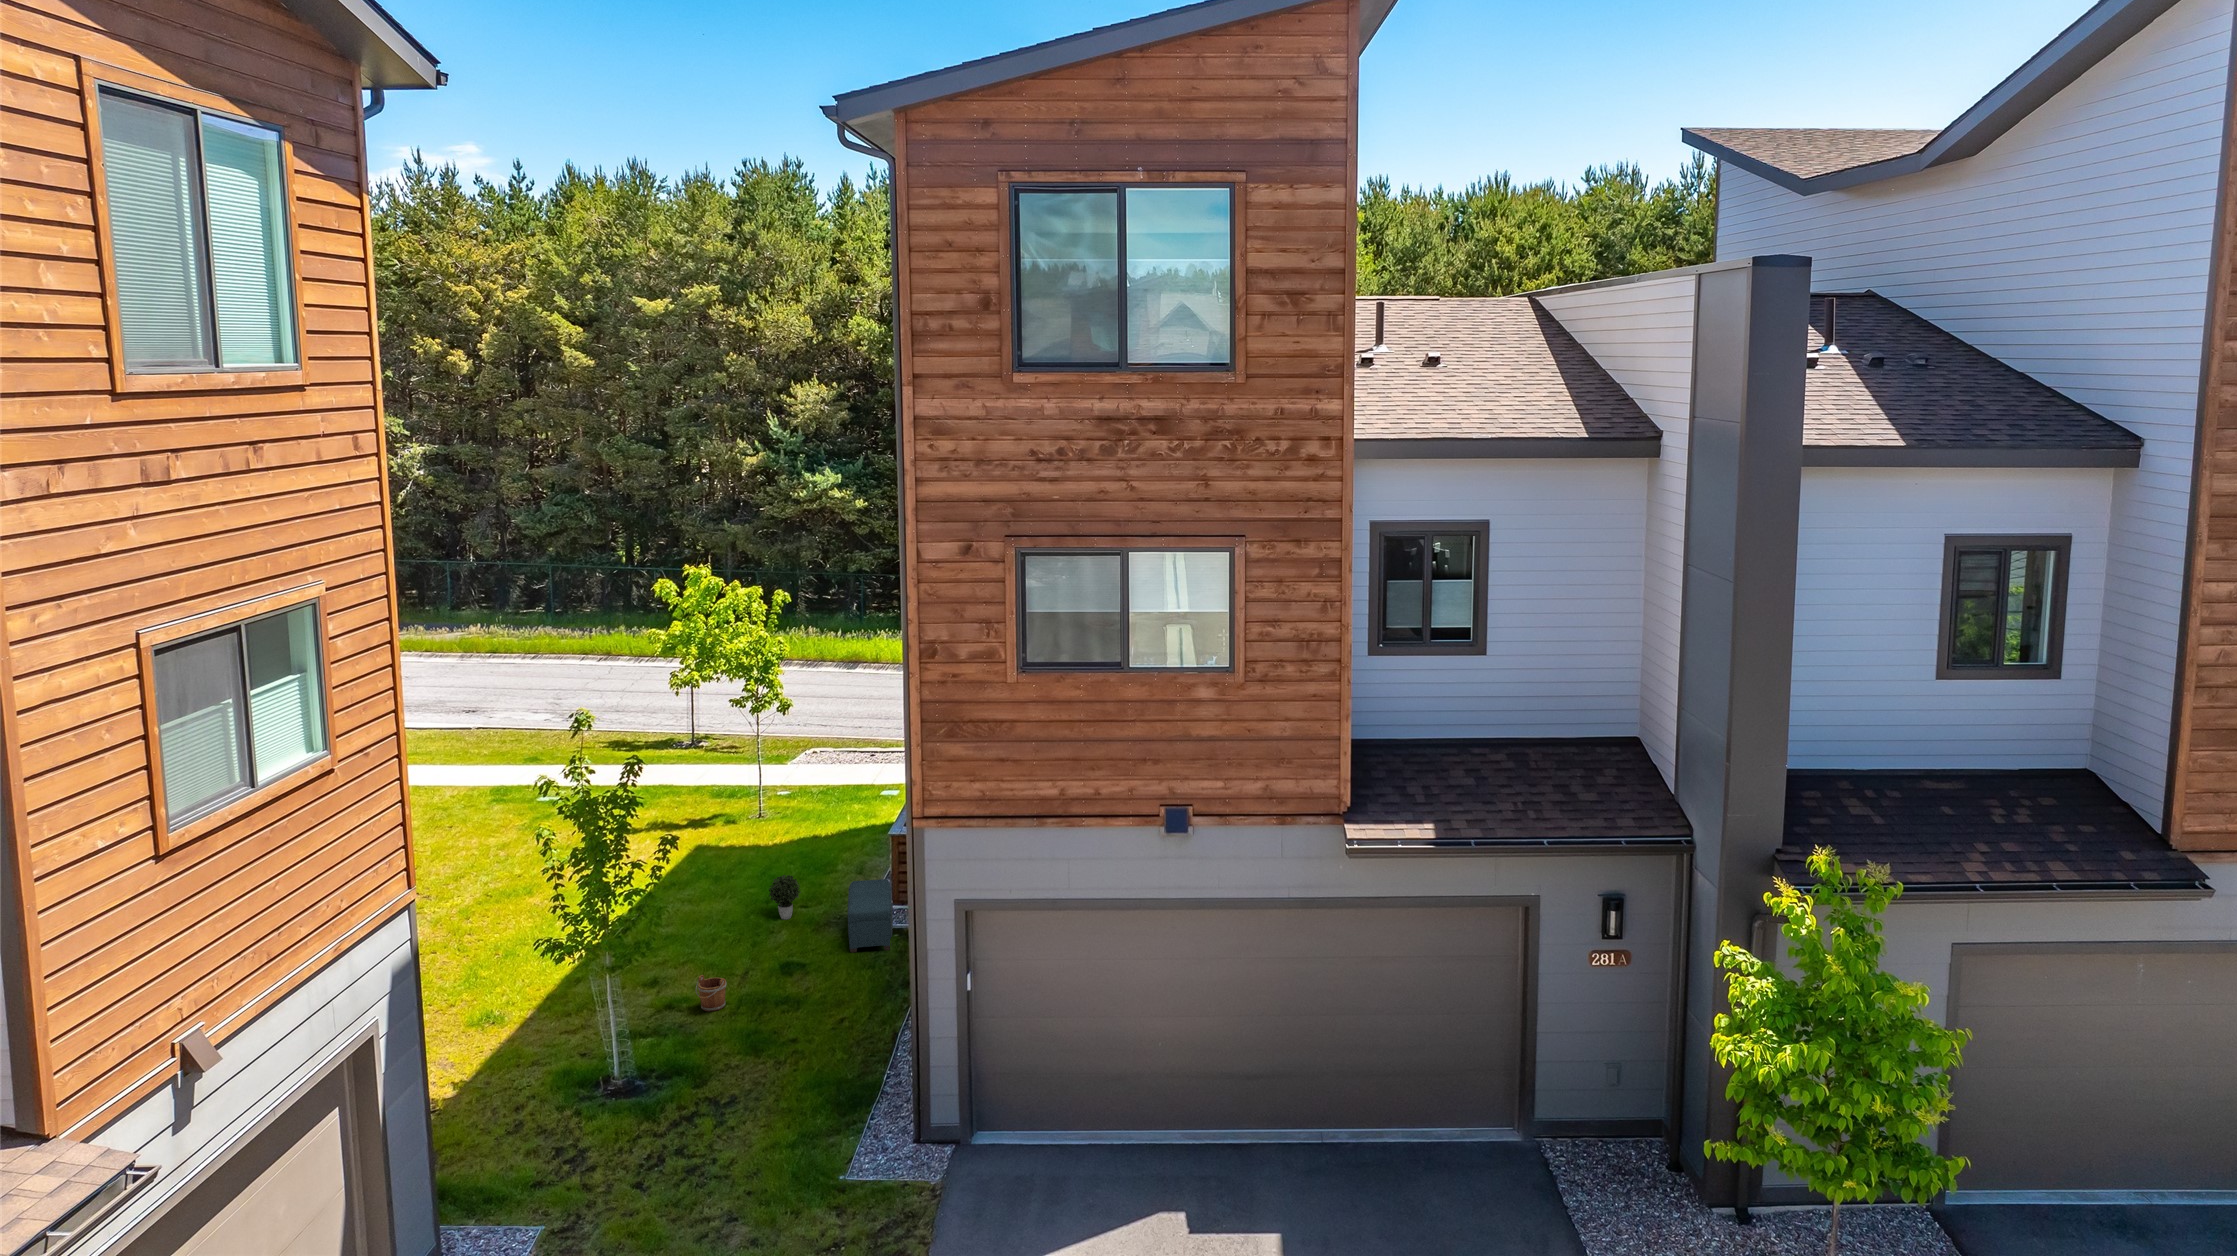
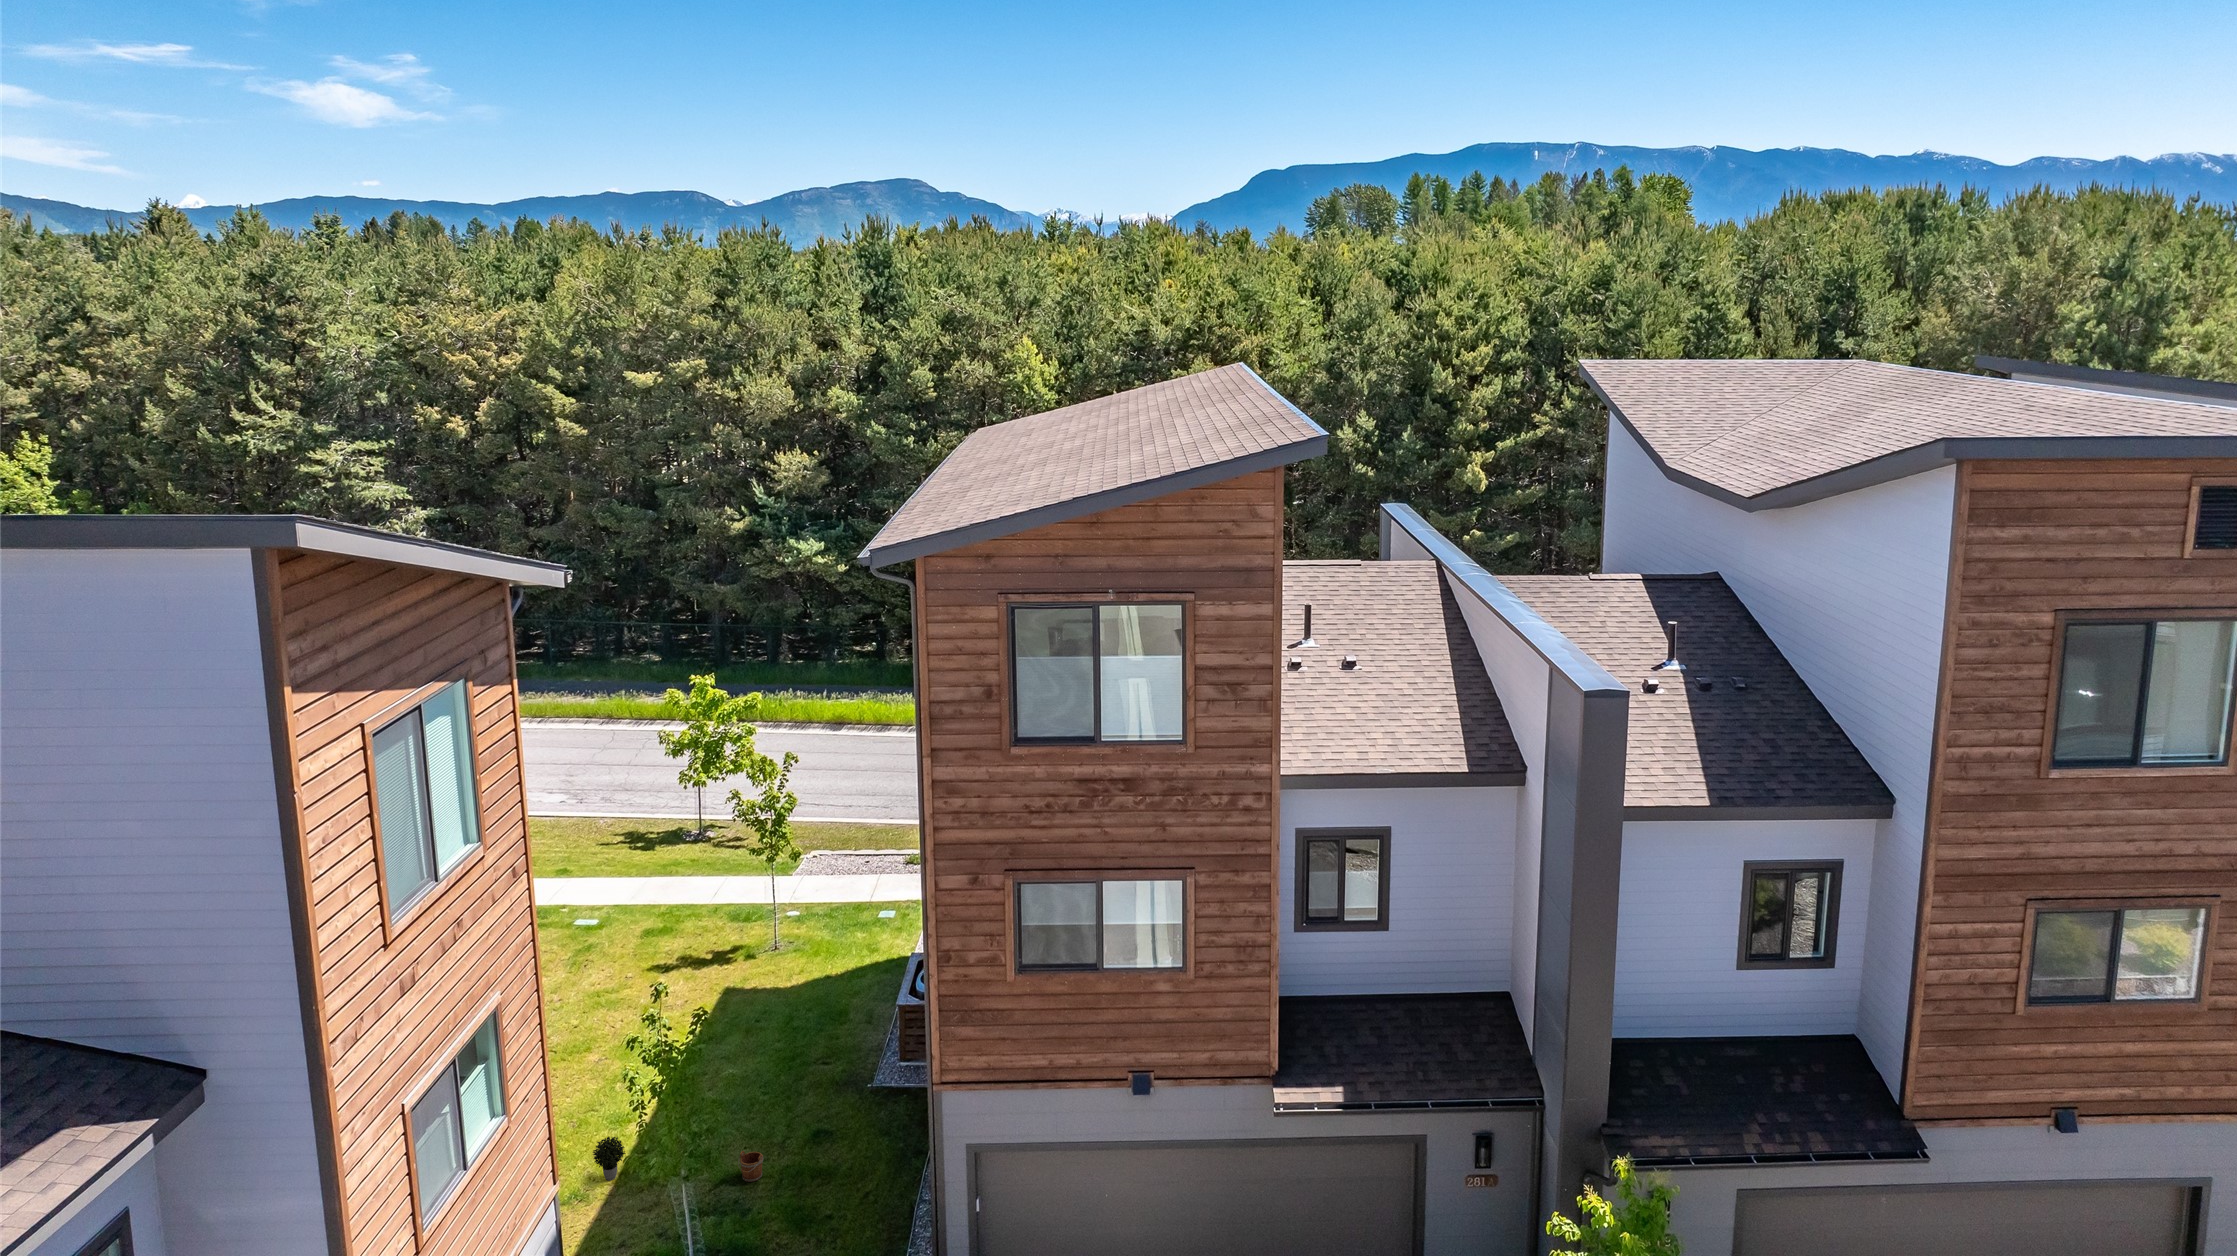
potted plant: present [769,875,801,920] -> present [593,1137,626,1181]
bench: present [848,879,893,953] -> none [858,1040,896,1113]

